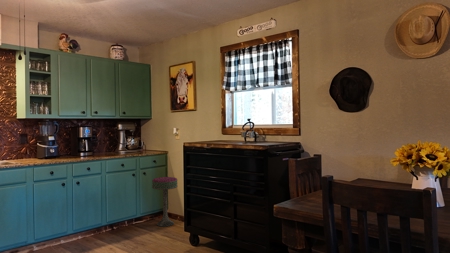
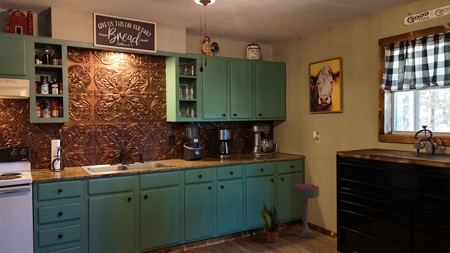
potted plant: none [120,195,145,234] -> present [261,203,285,242]

